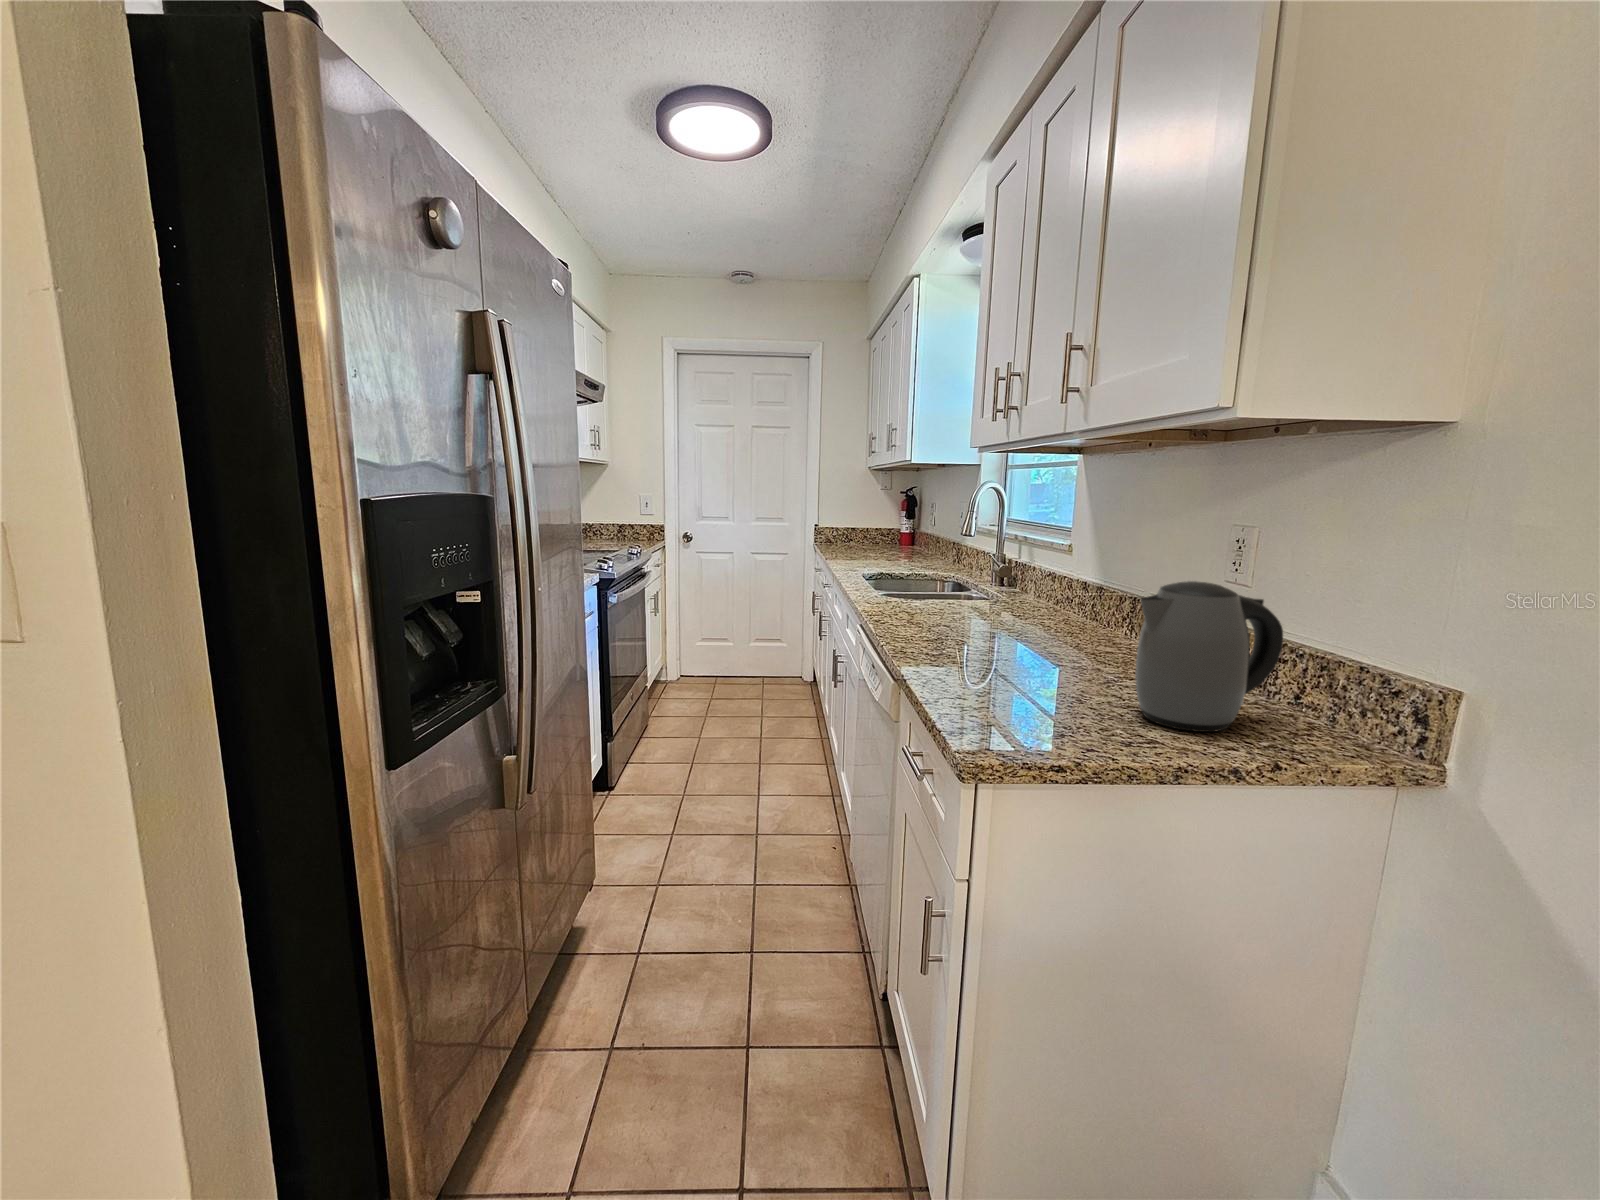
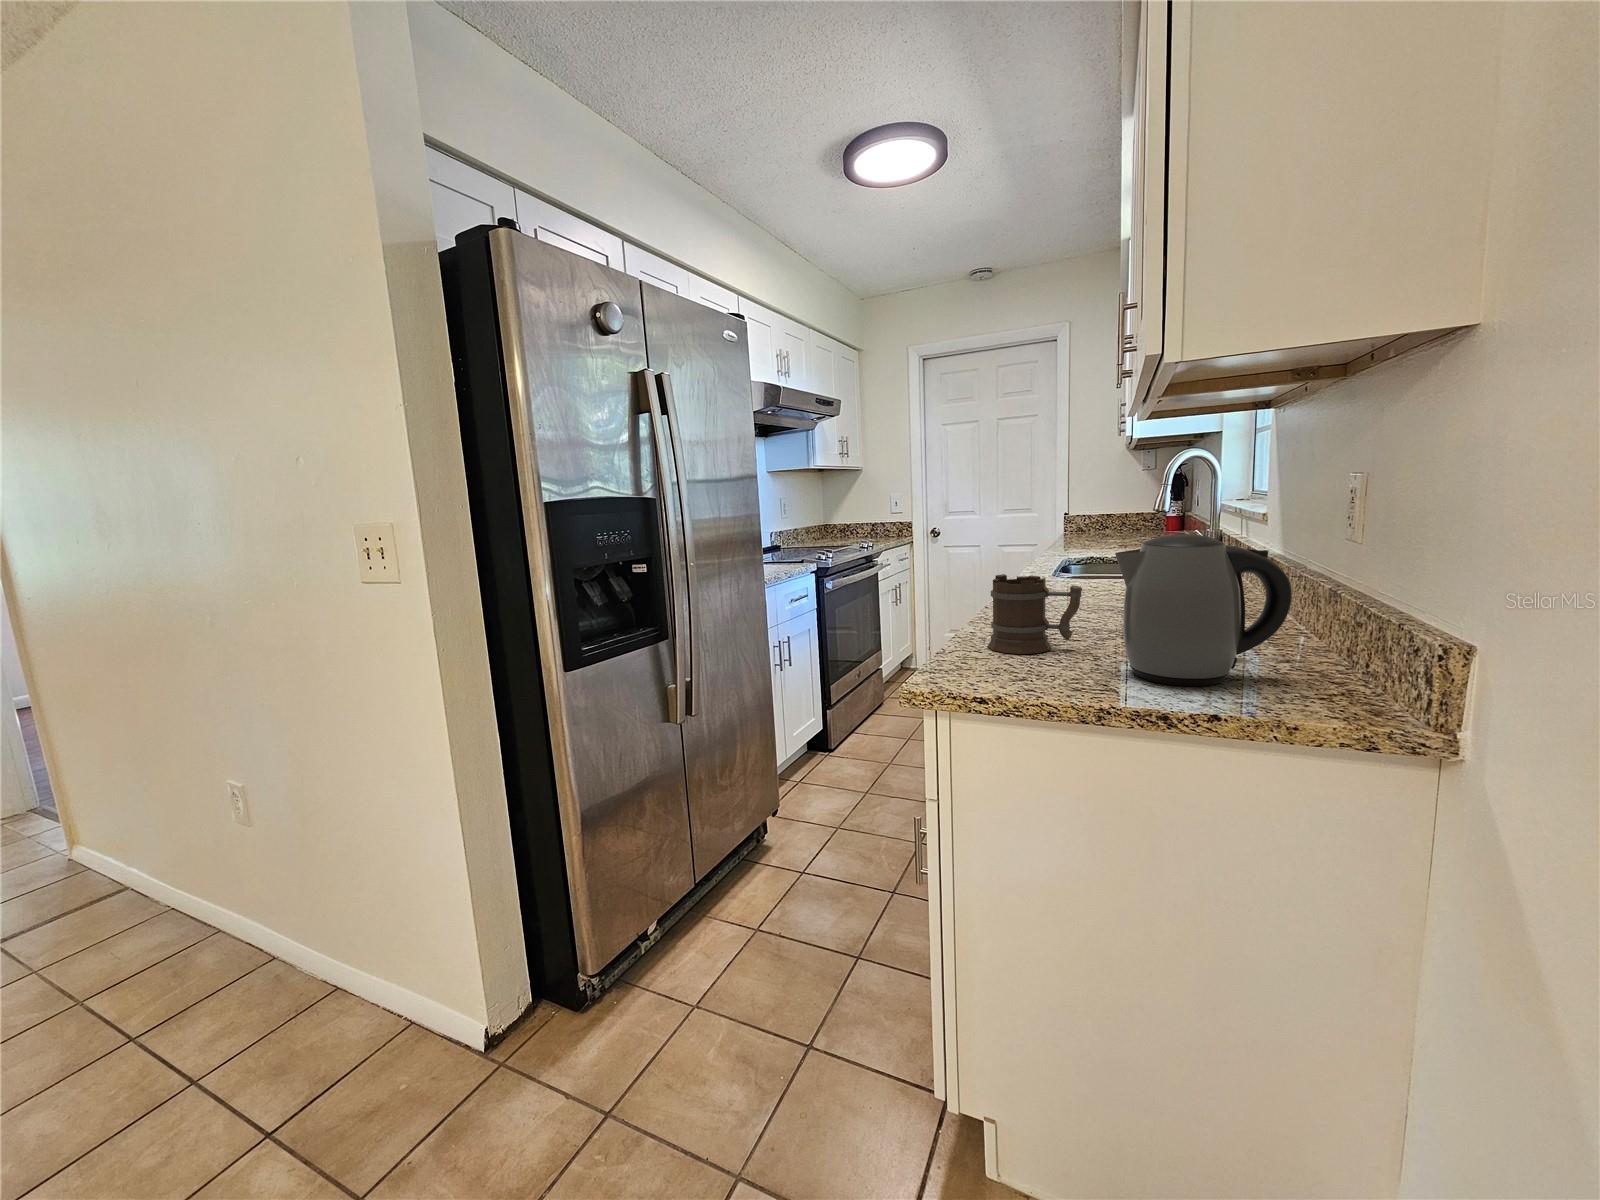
mug: none [968,612,1070,702] -> present [987,574,1082,654]

